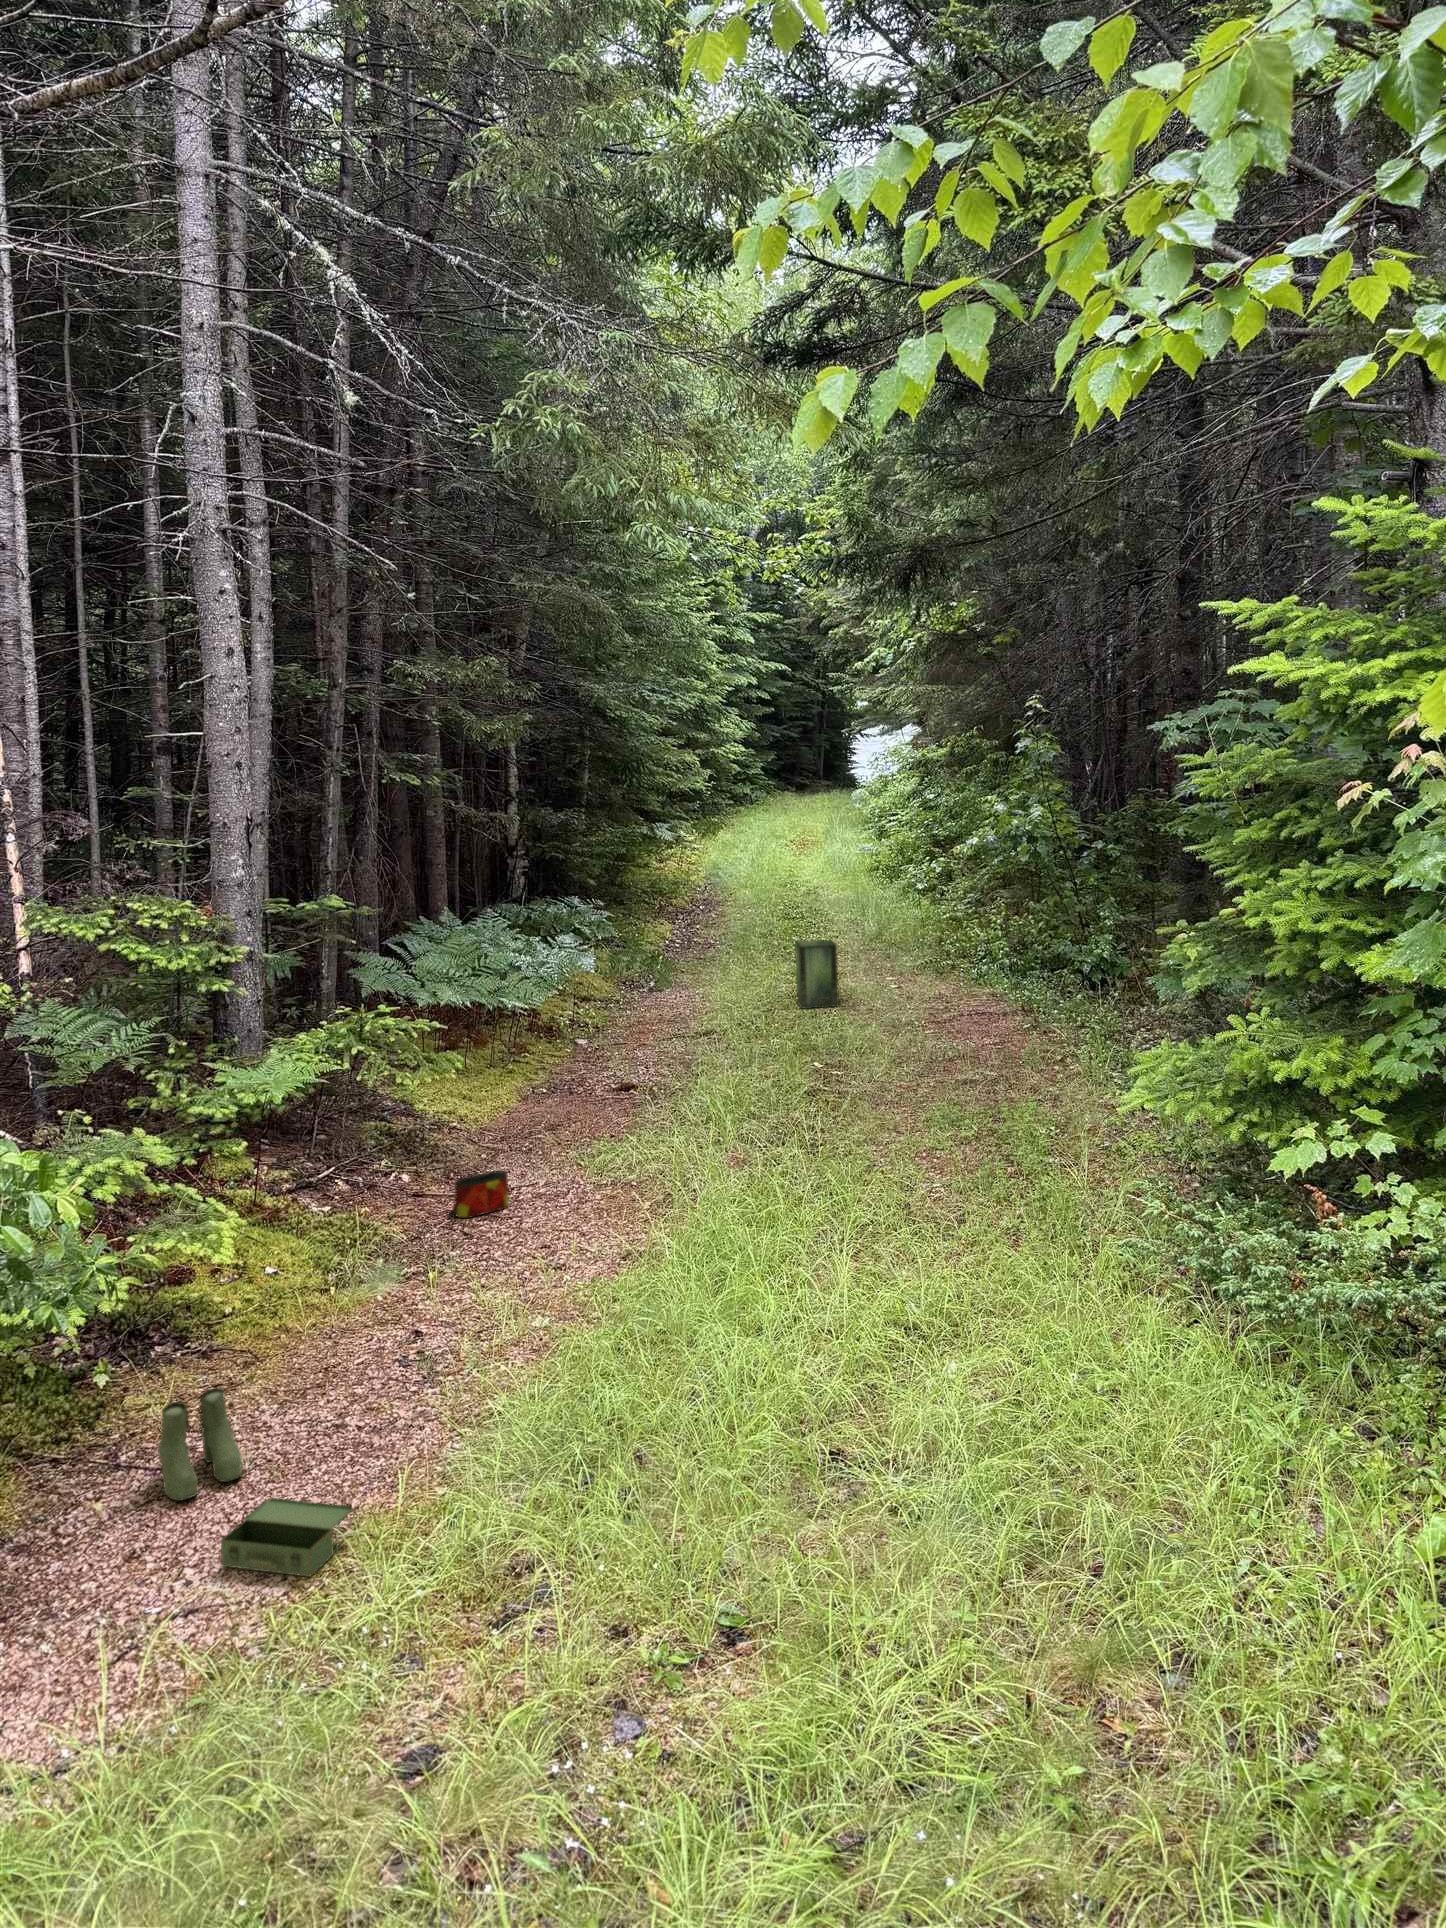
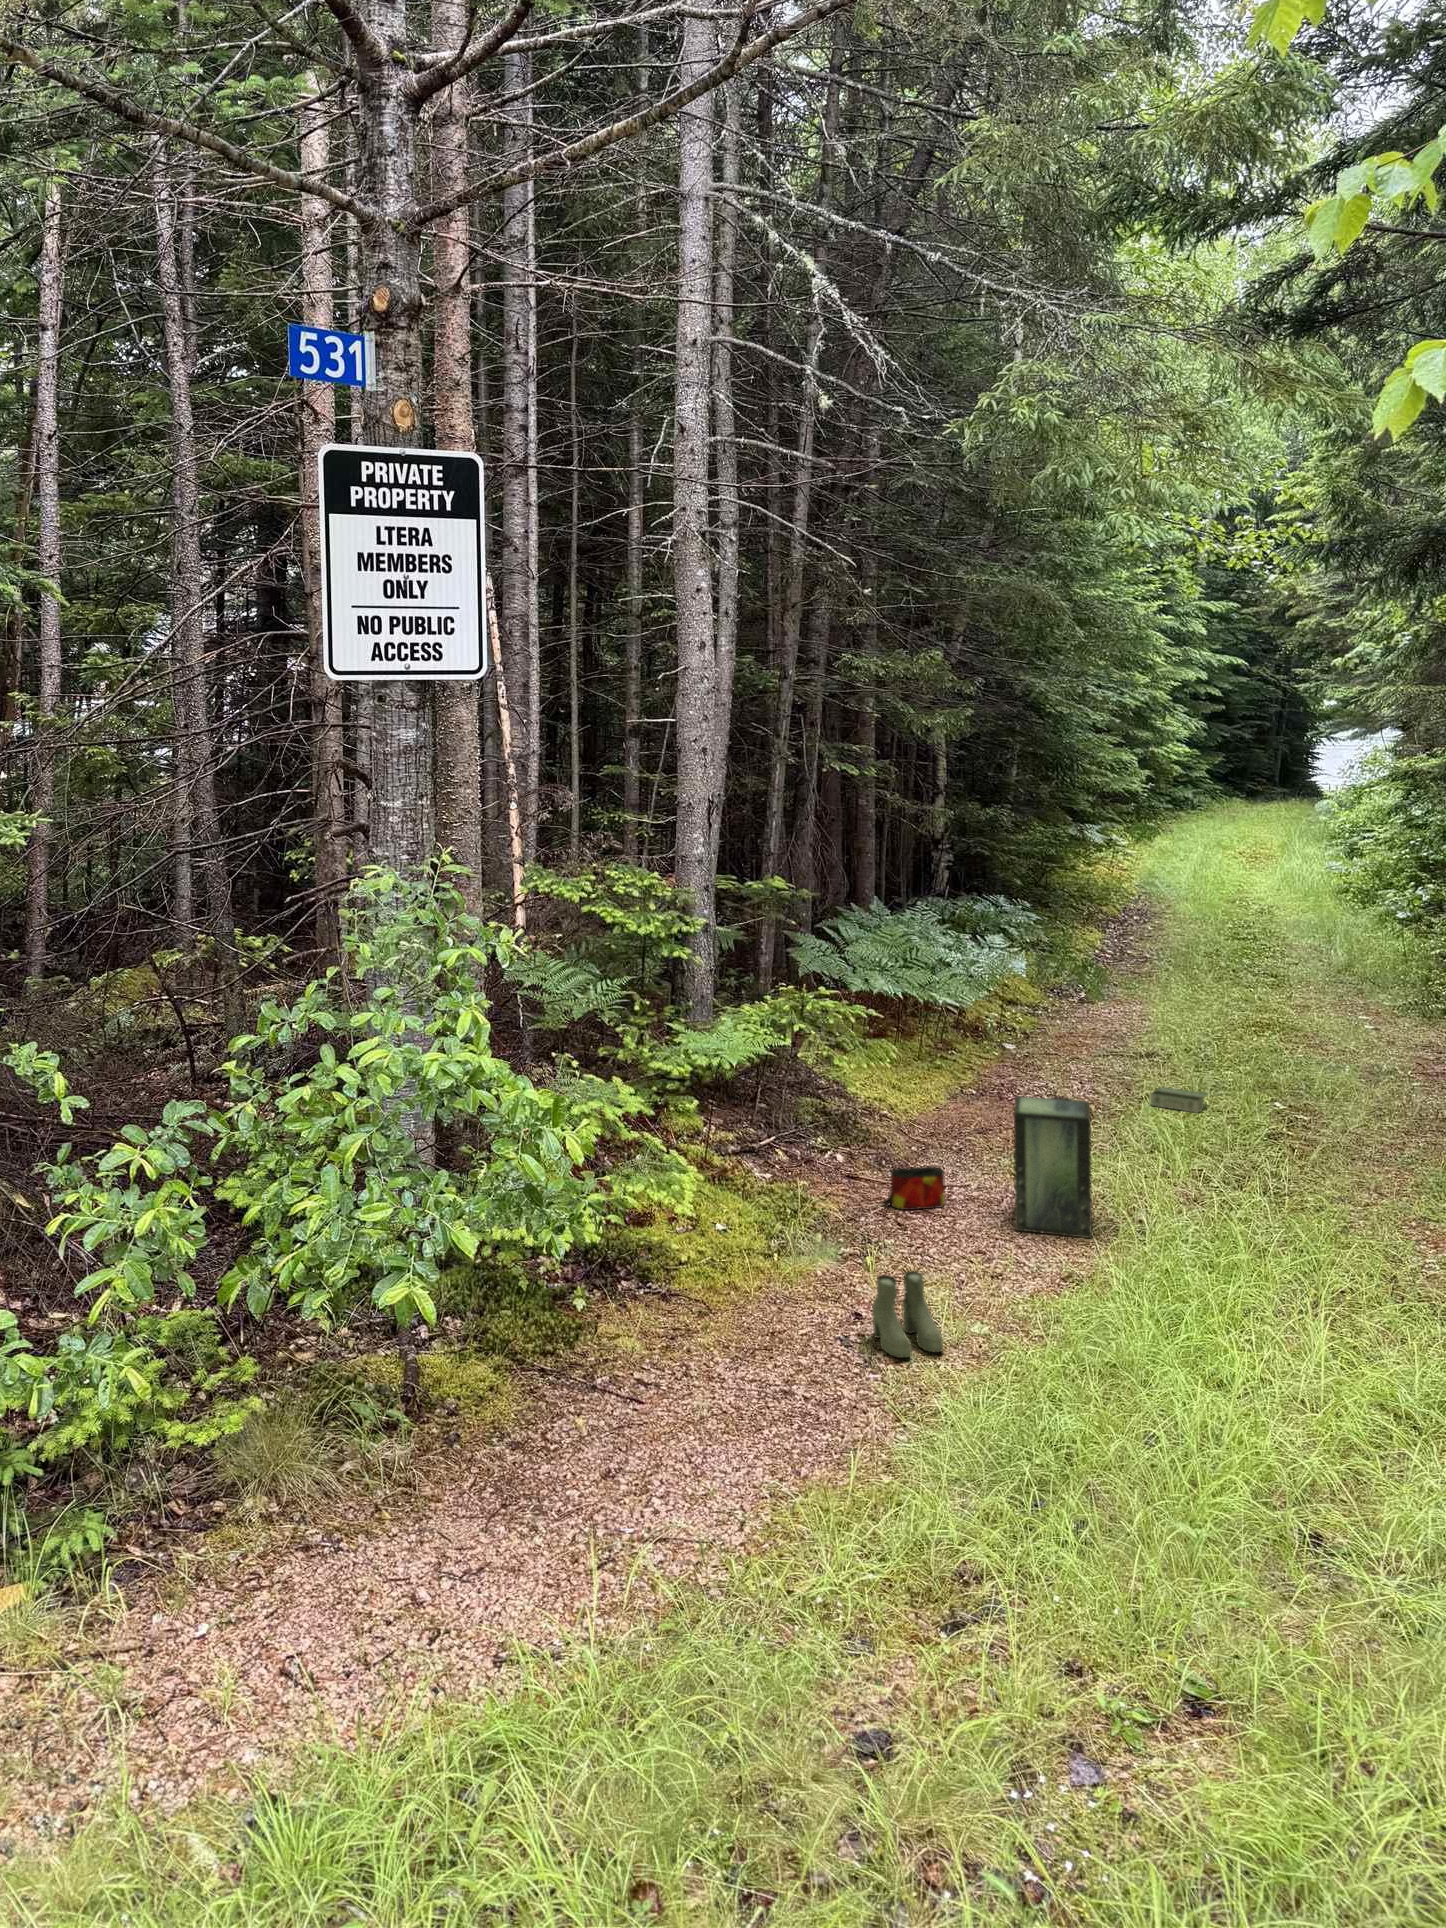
storage box: present [795,940,839,1009] -> present [1014,1096,1092,1238]
boots: present [158,1388,242,1501] -> present [872,1271,943,1358]
toolbox: present [221,1498,353,1577] -> present [1150,1087,1208,1113]

